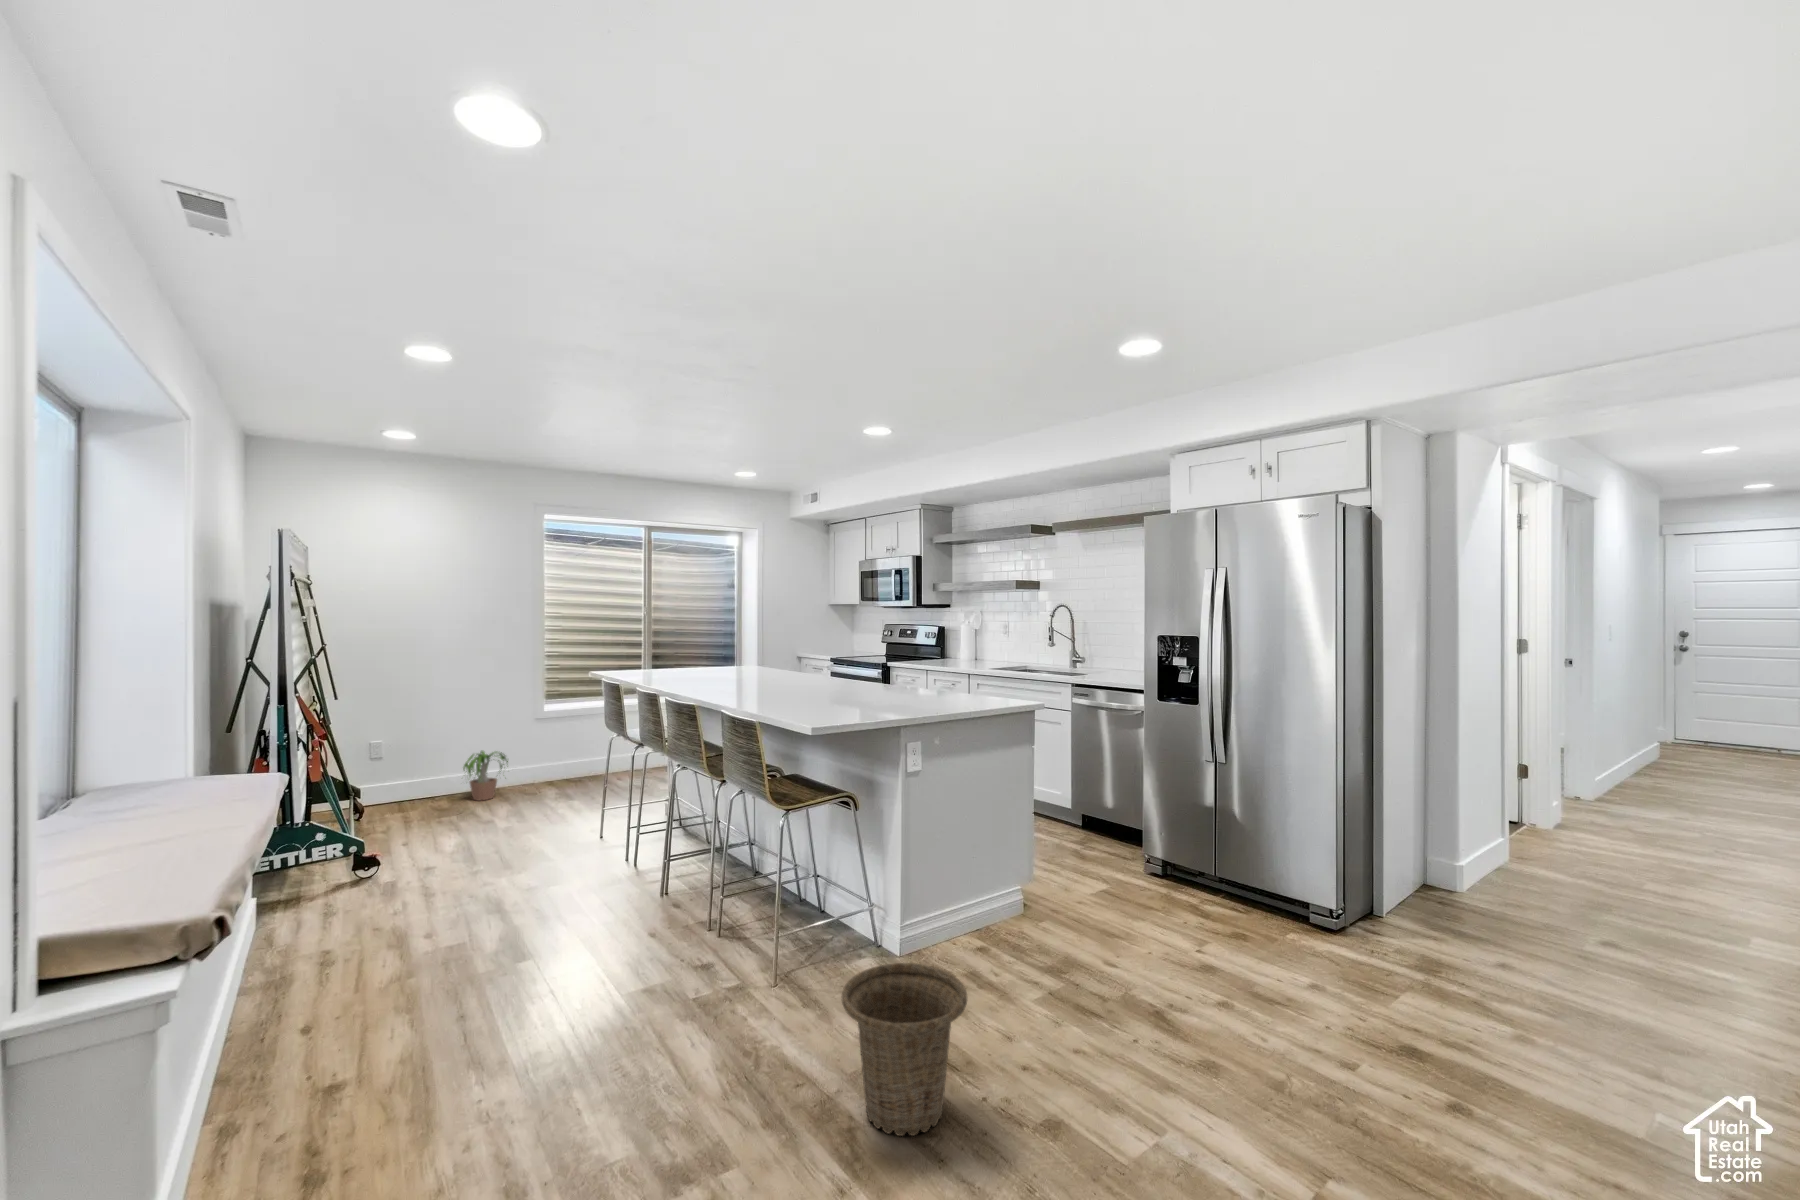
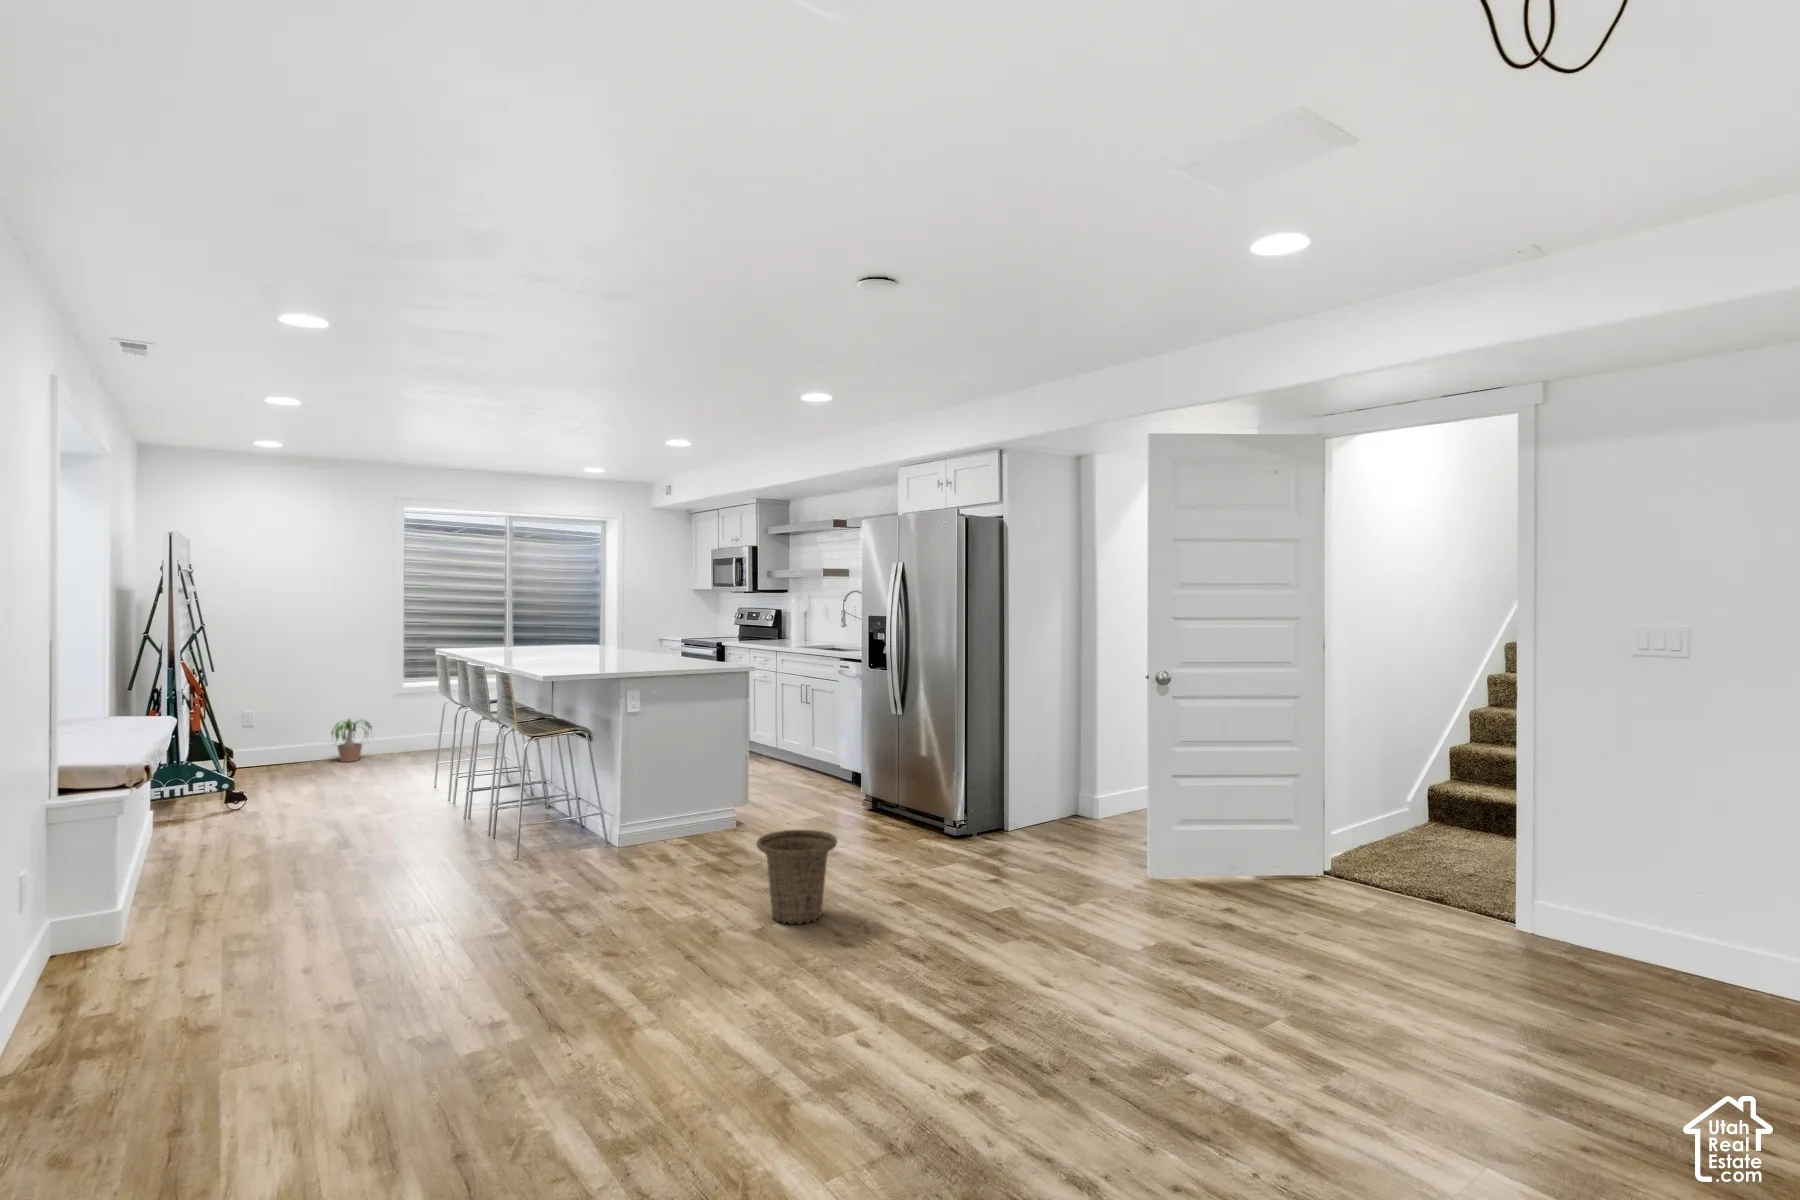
basket: present [842,963,967,1136] -> present [757,830,837,924]

